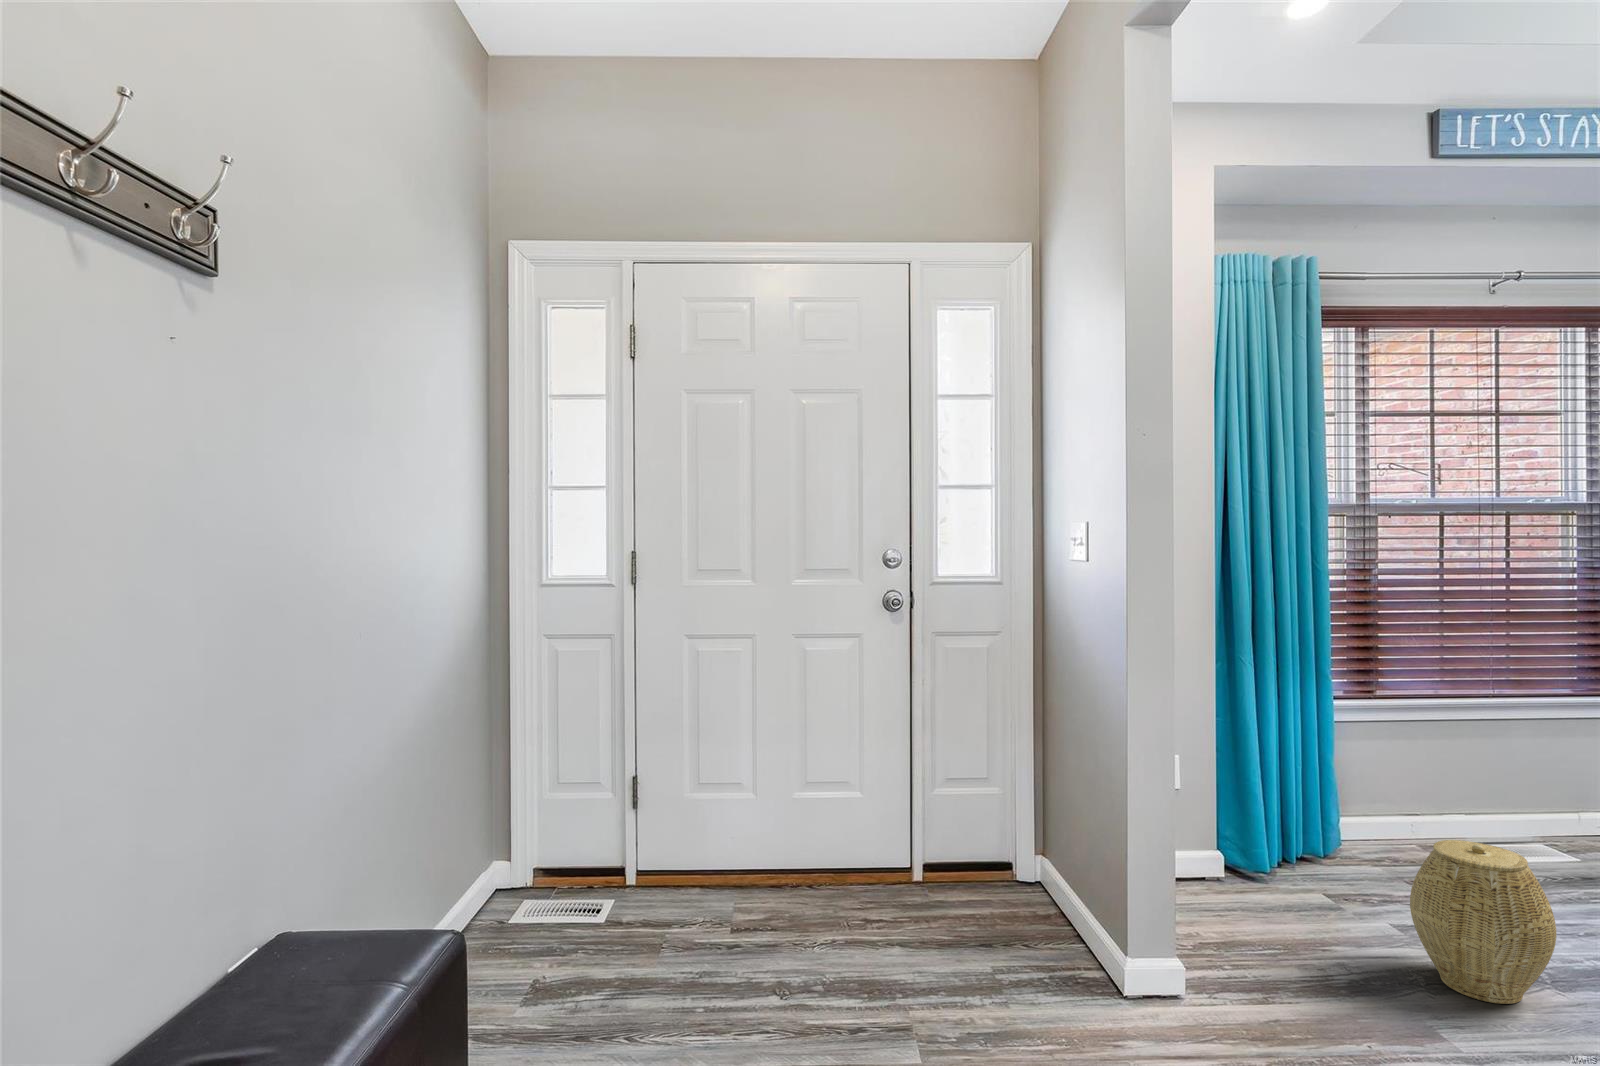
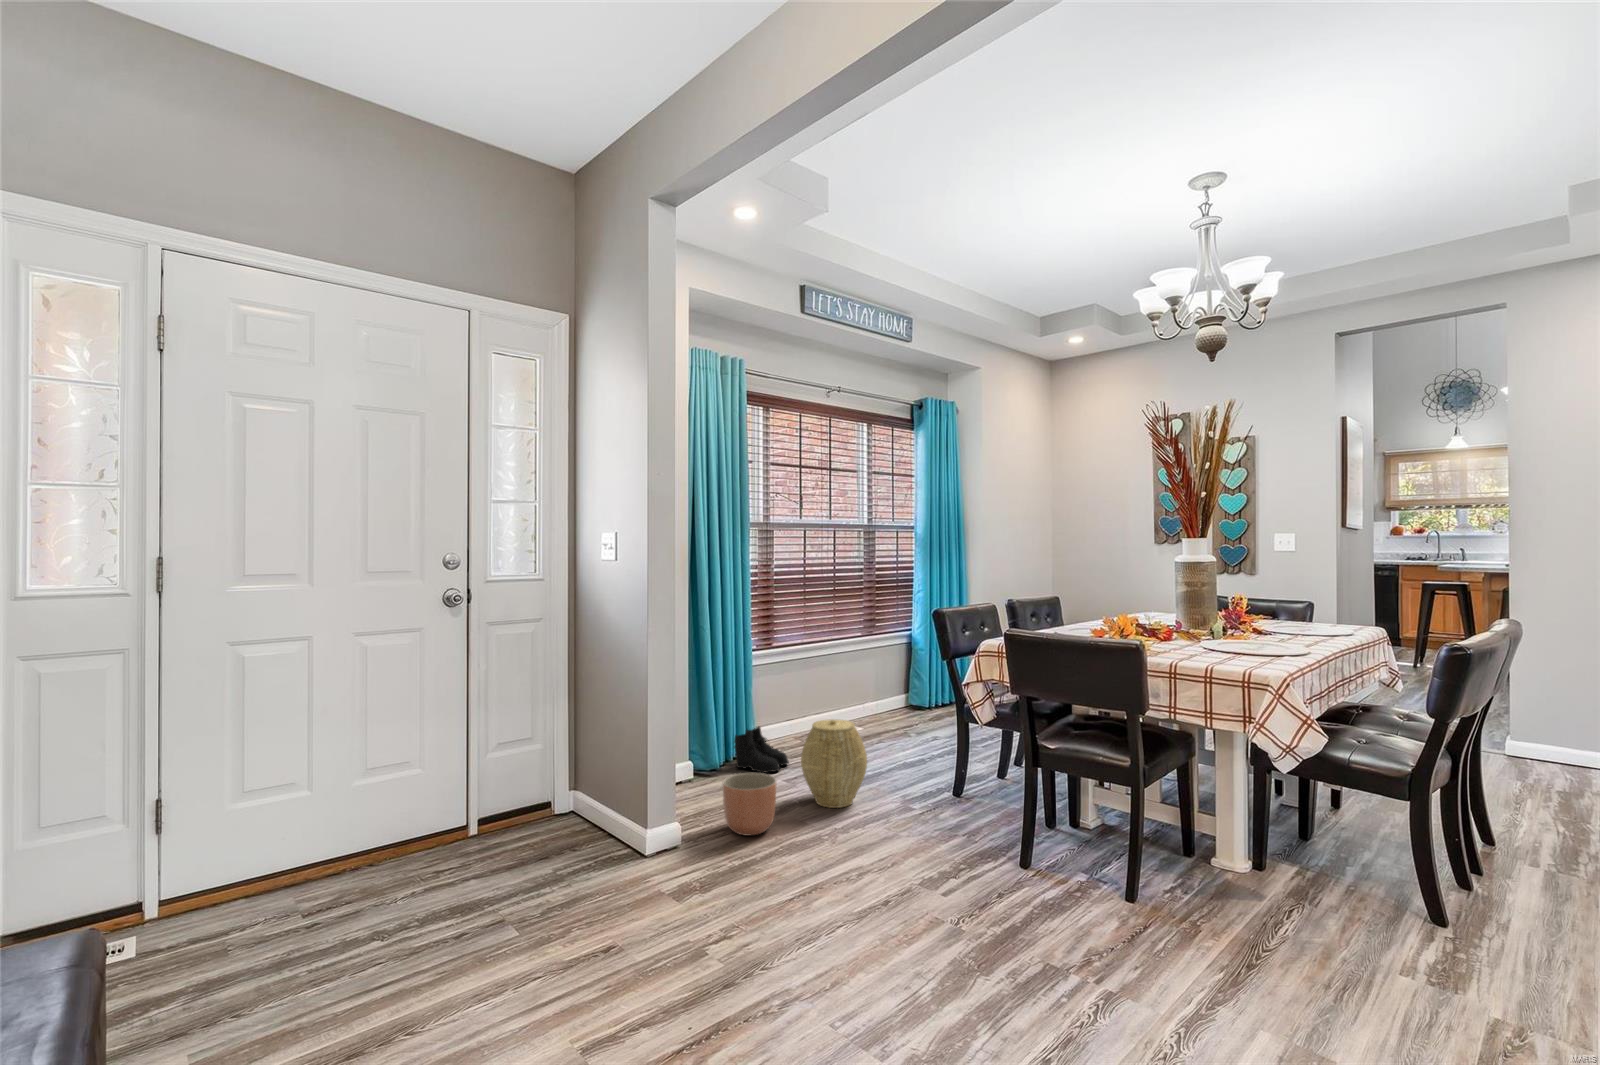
boots: none [1296,820,1399,900] -> present [734,726,789,773]
planter: none [1252,899,1351,1007] -> present [723,773,776,835]

